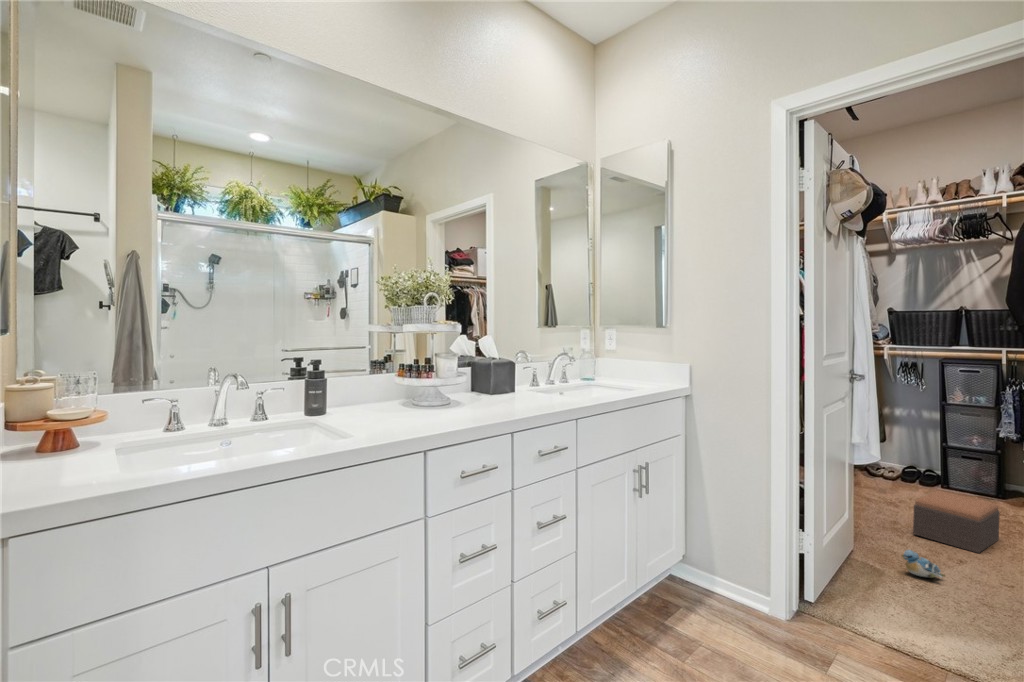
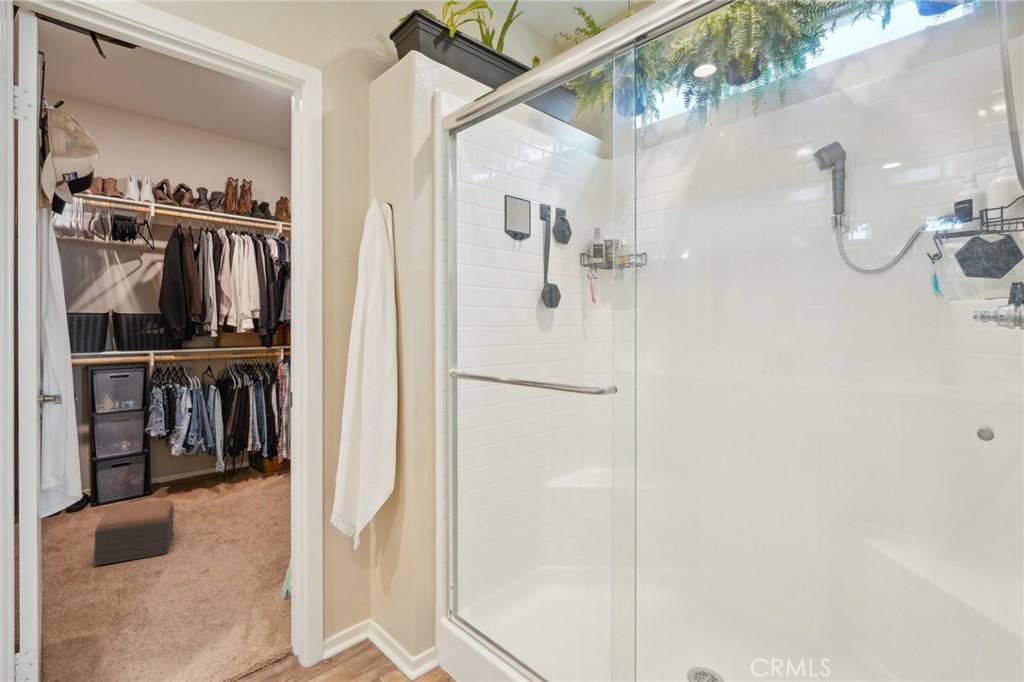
plush toy: present [902,550,945,578] -> none [110,582,158,609]

